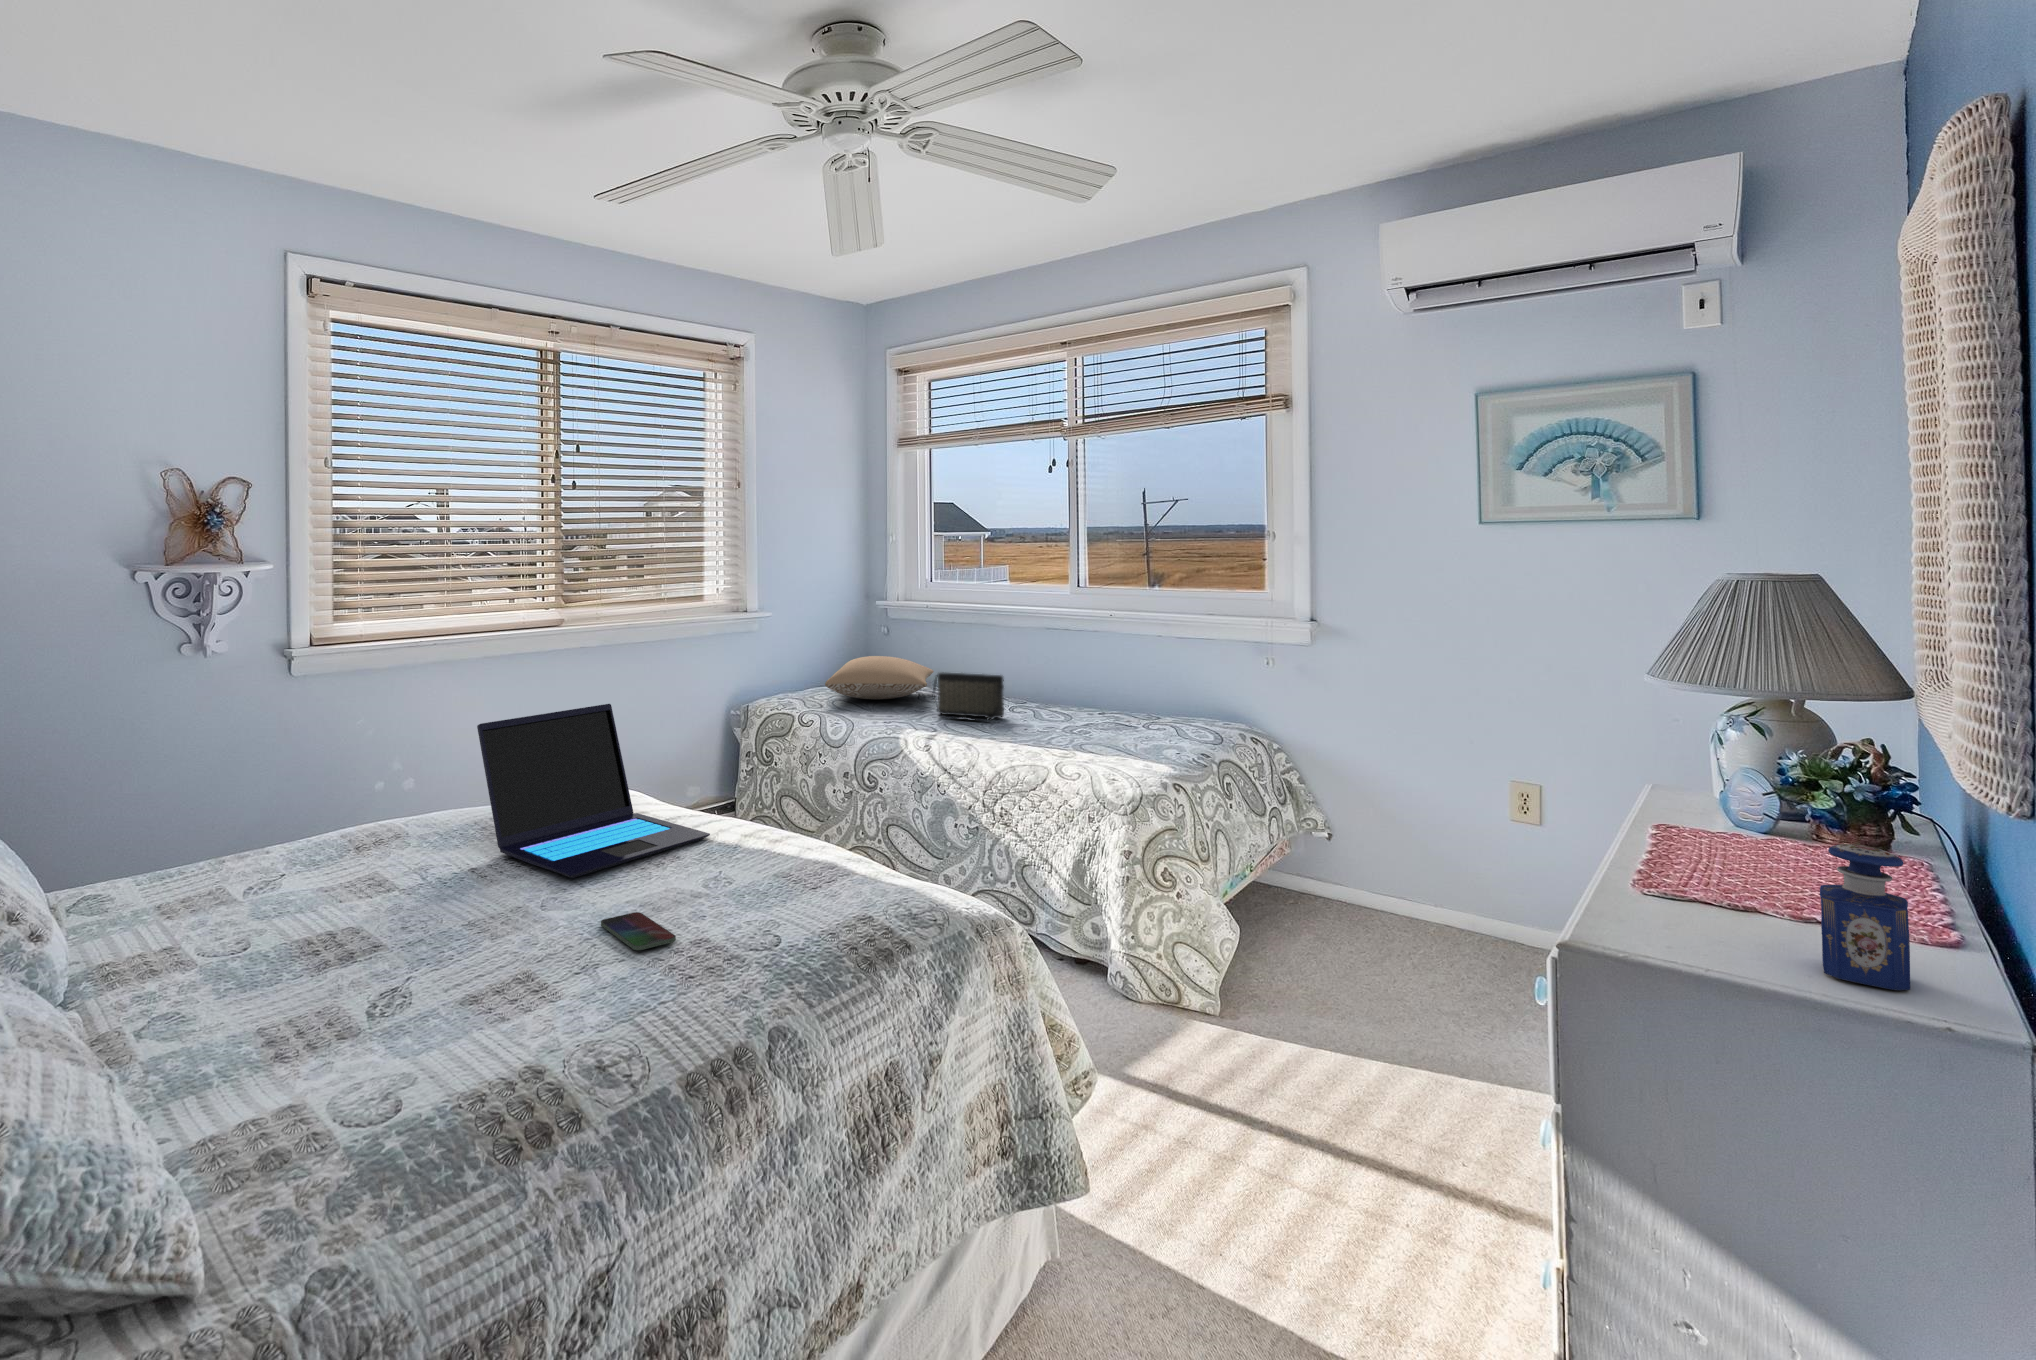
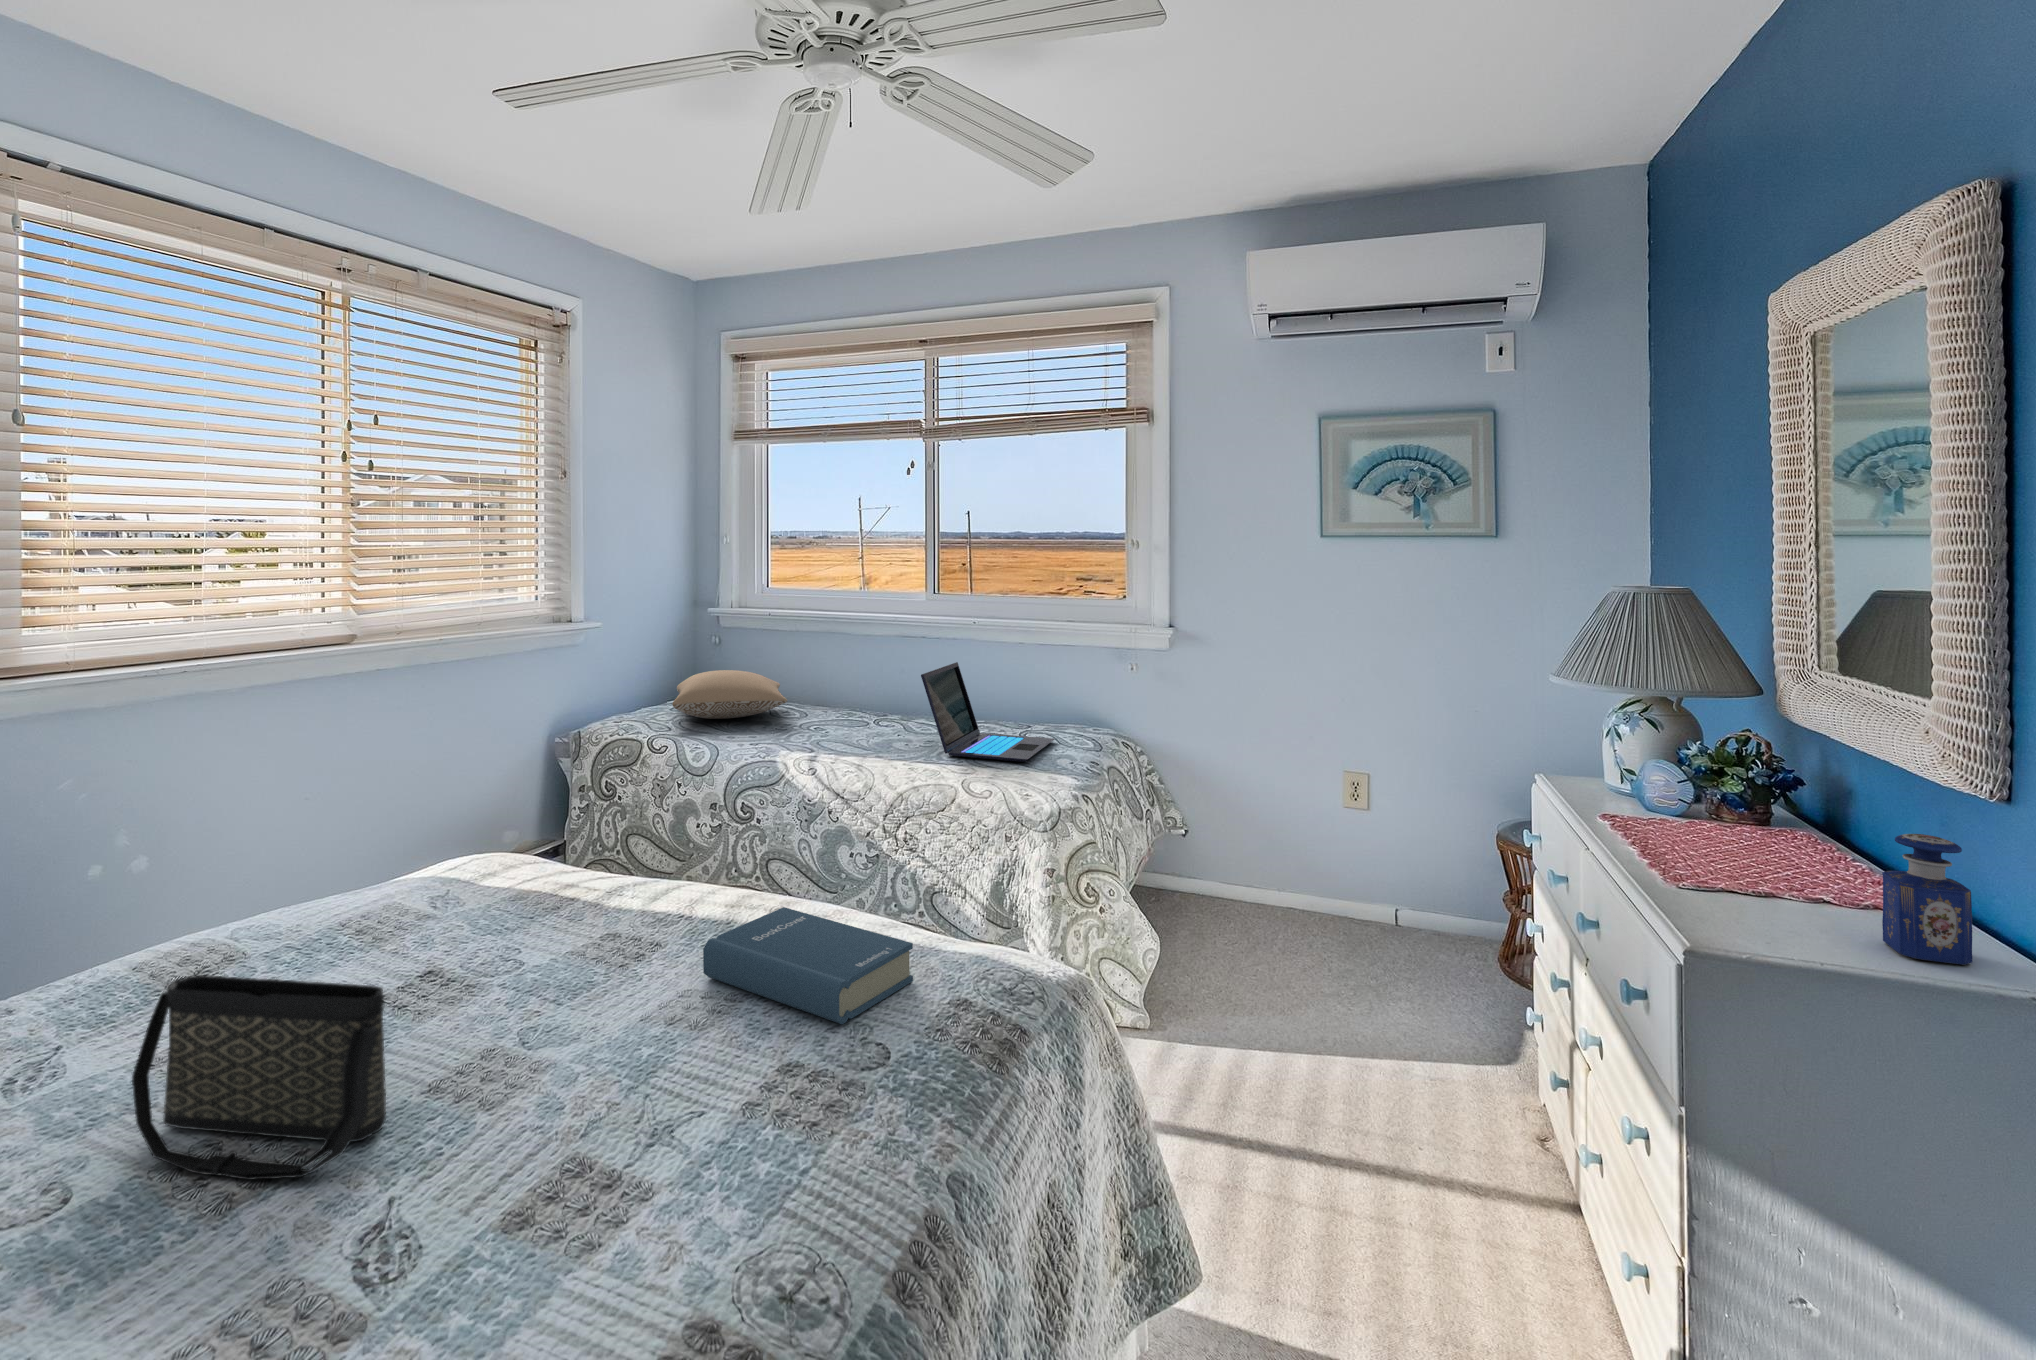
handbag: present [932,672,1004,721] -> present [132,975,386,1180]
laptop: present [477,704,710,878] -> present [921,662,1055,762]
hardback book: none [690,835,846,921] -> present [703,907,913,1024]
smartphone: present [601,912,676,950] -> none [629,1036,750,1095]

